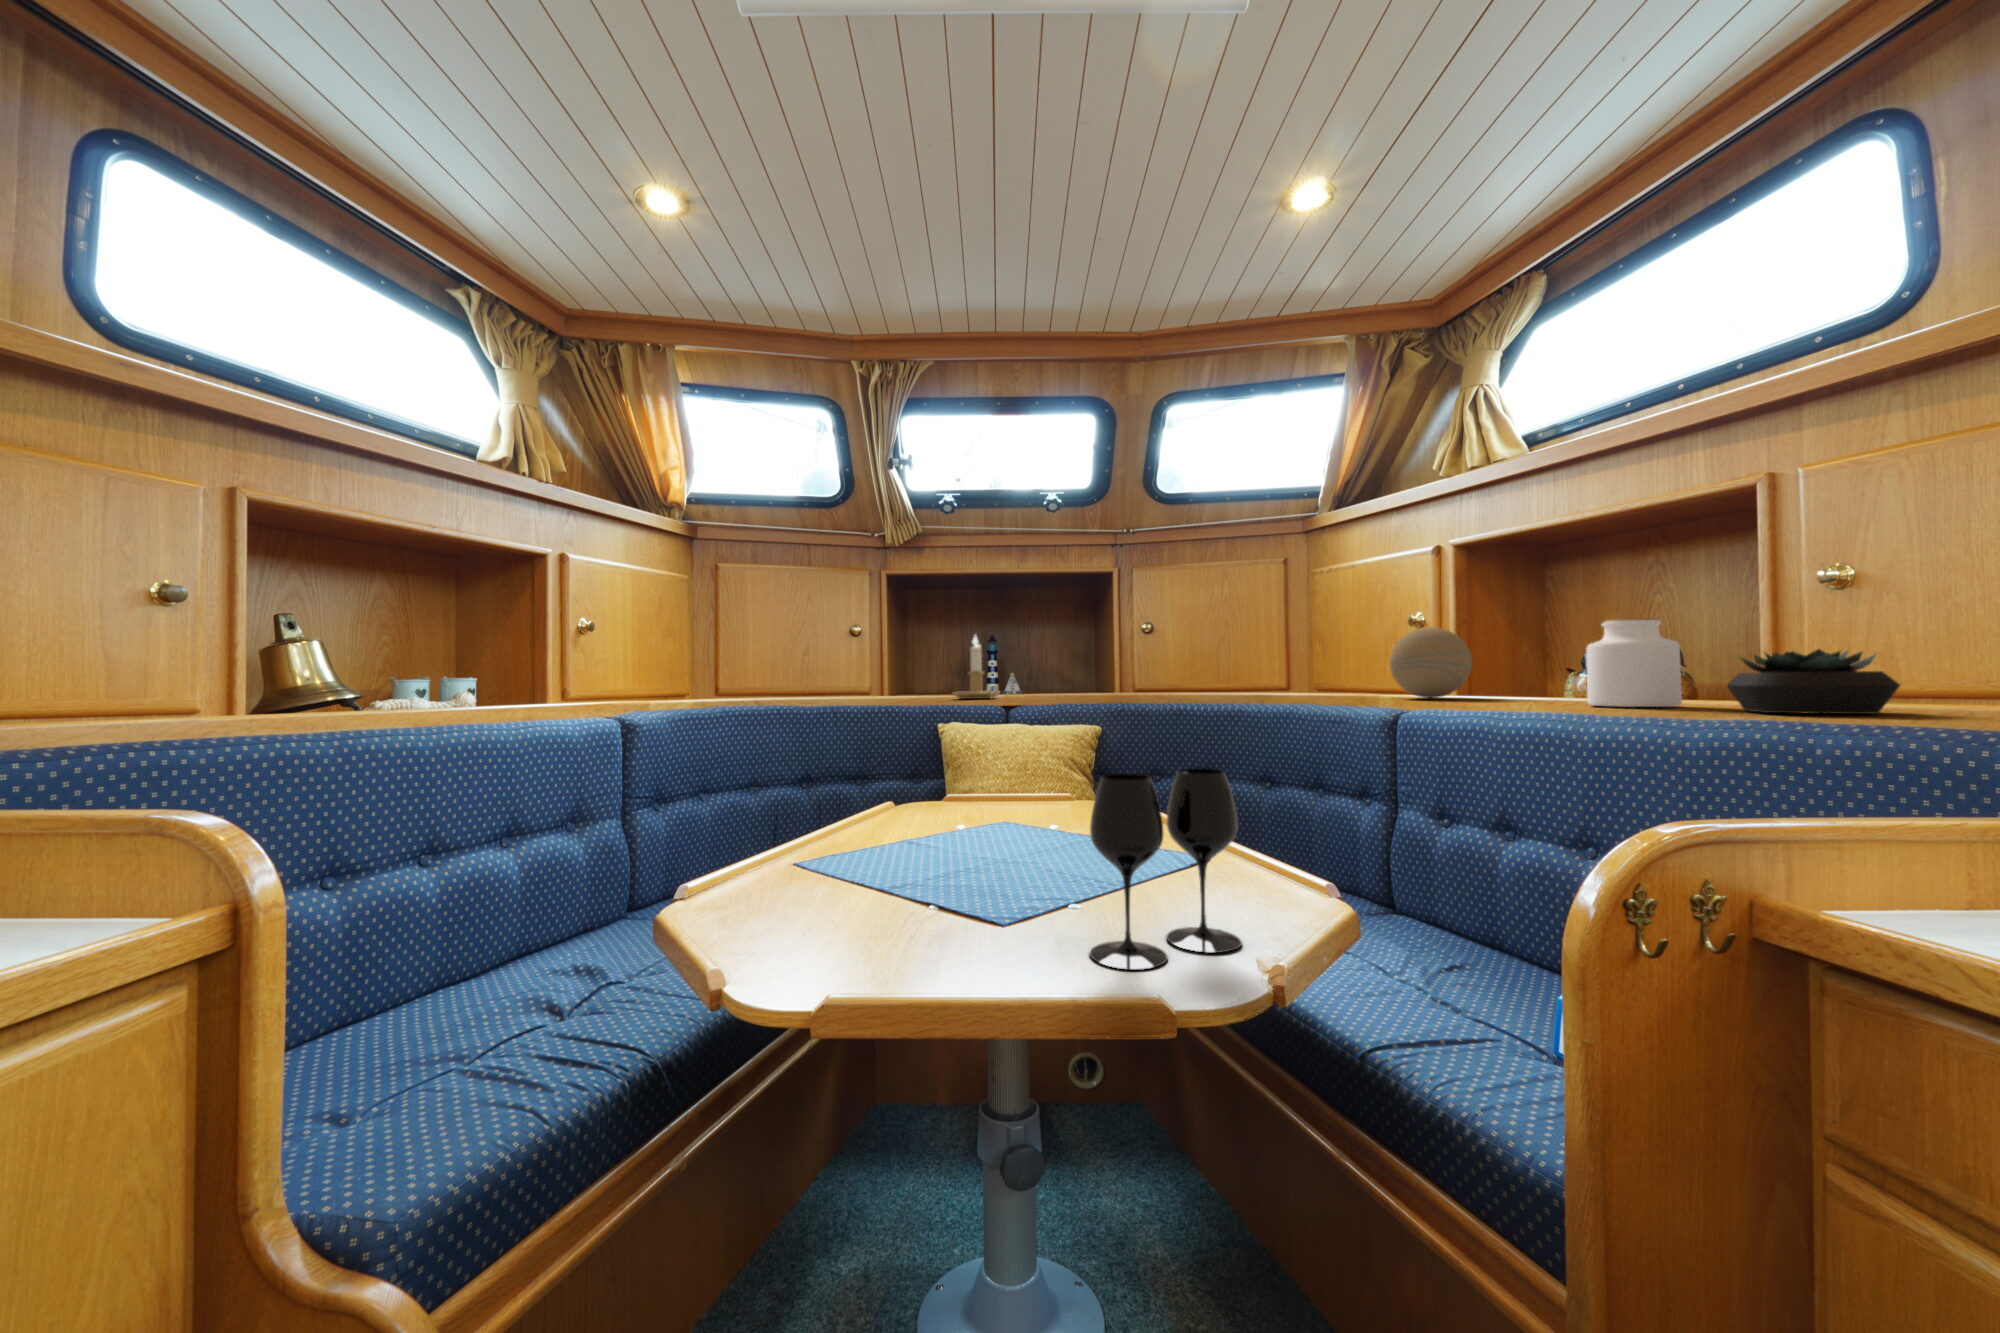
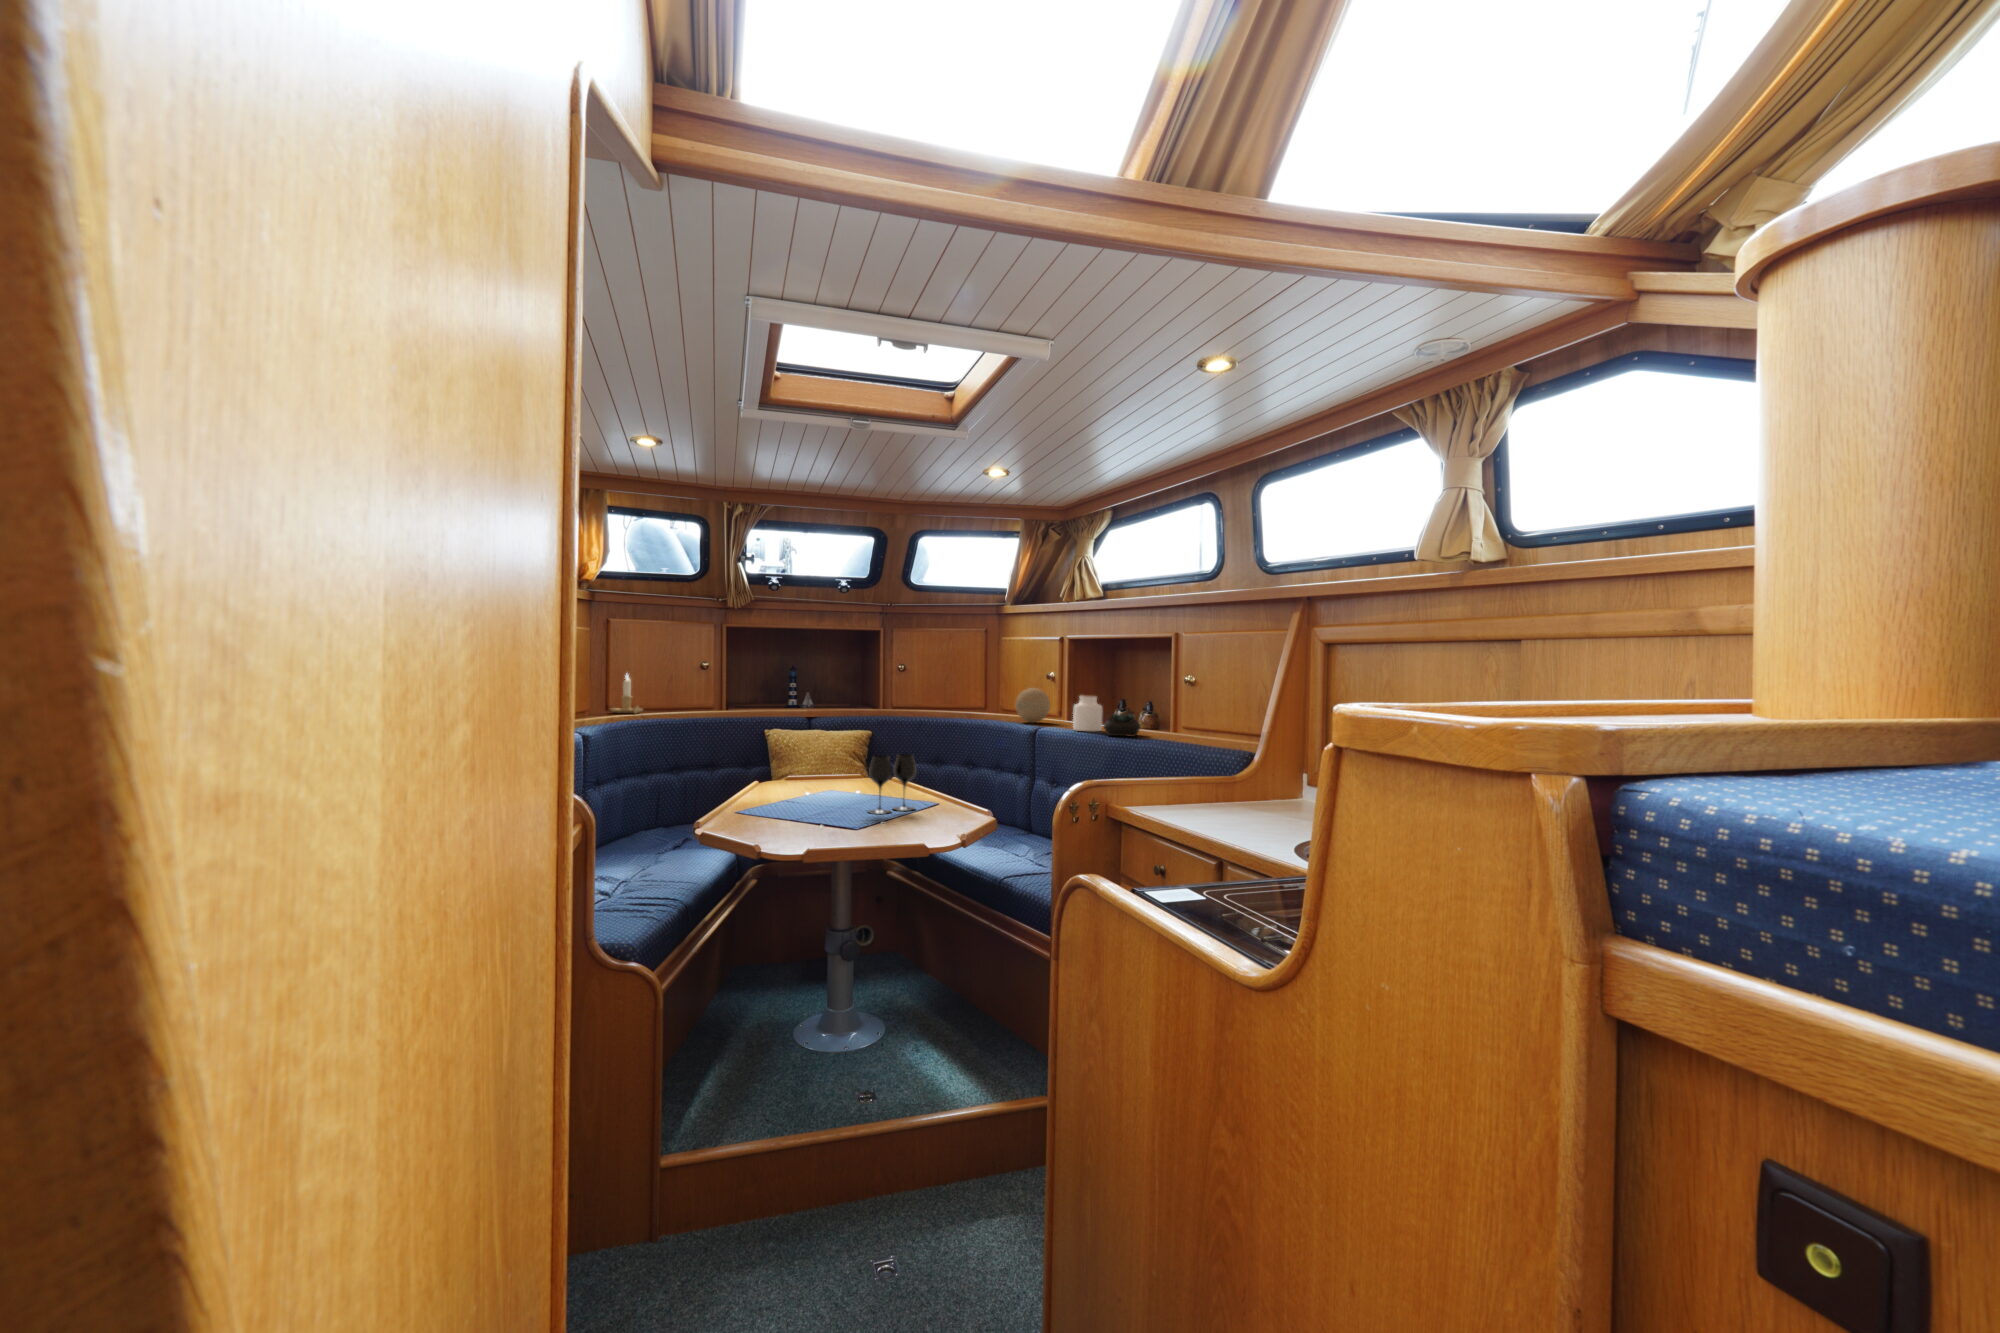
candlestick: present [953,636,1000,699] -> present [611,674,642,713]

